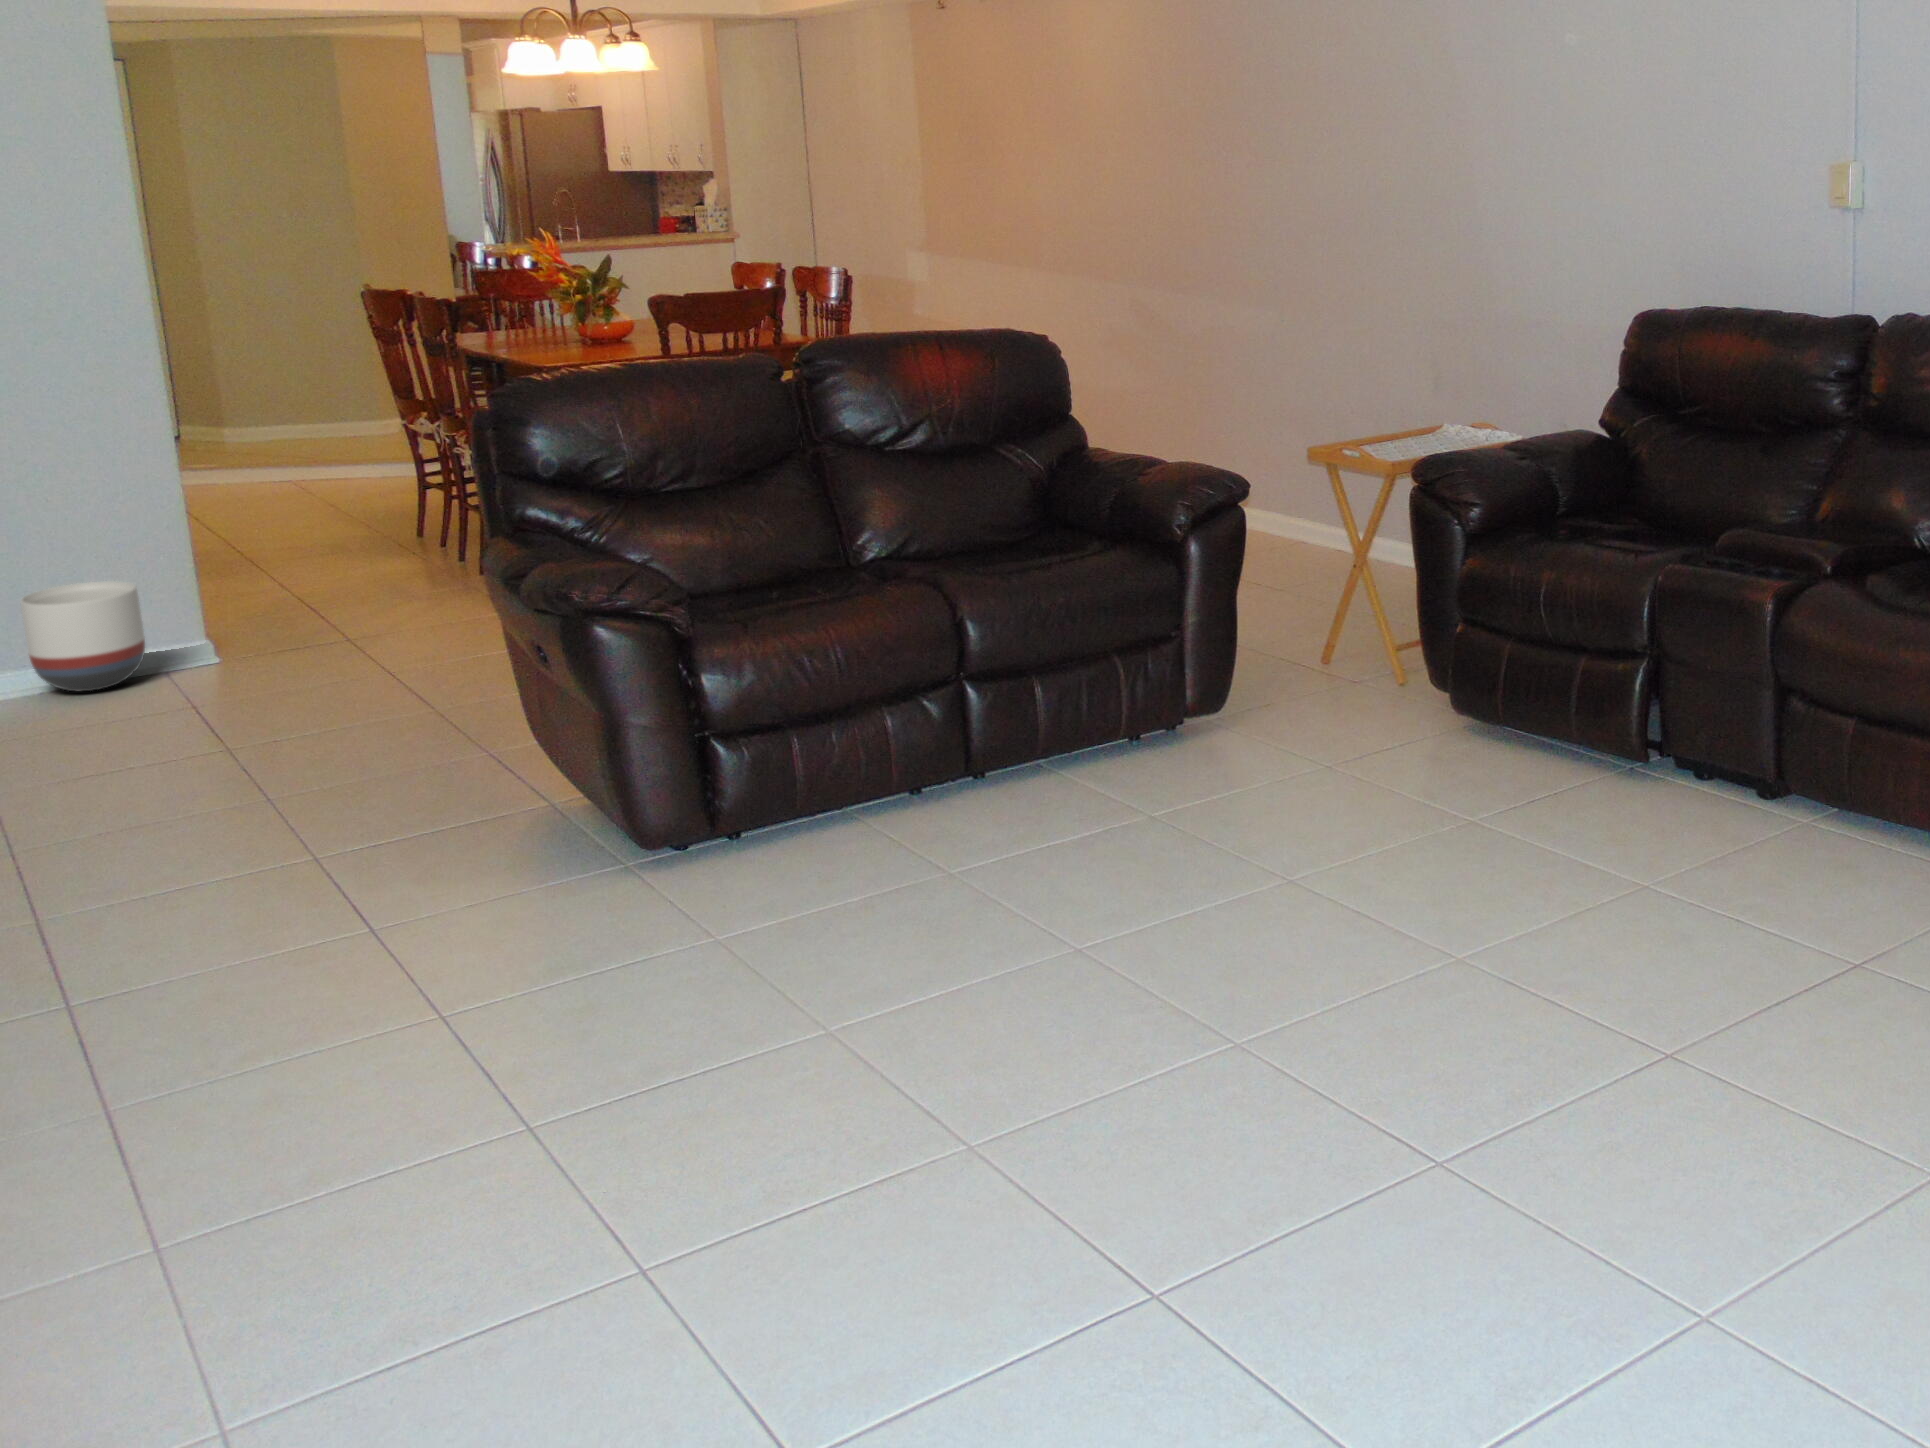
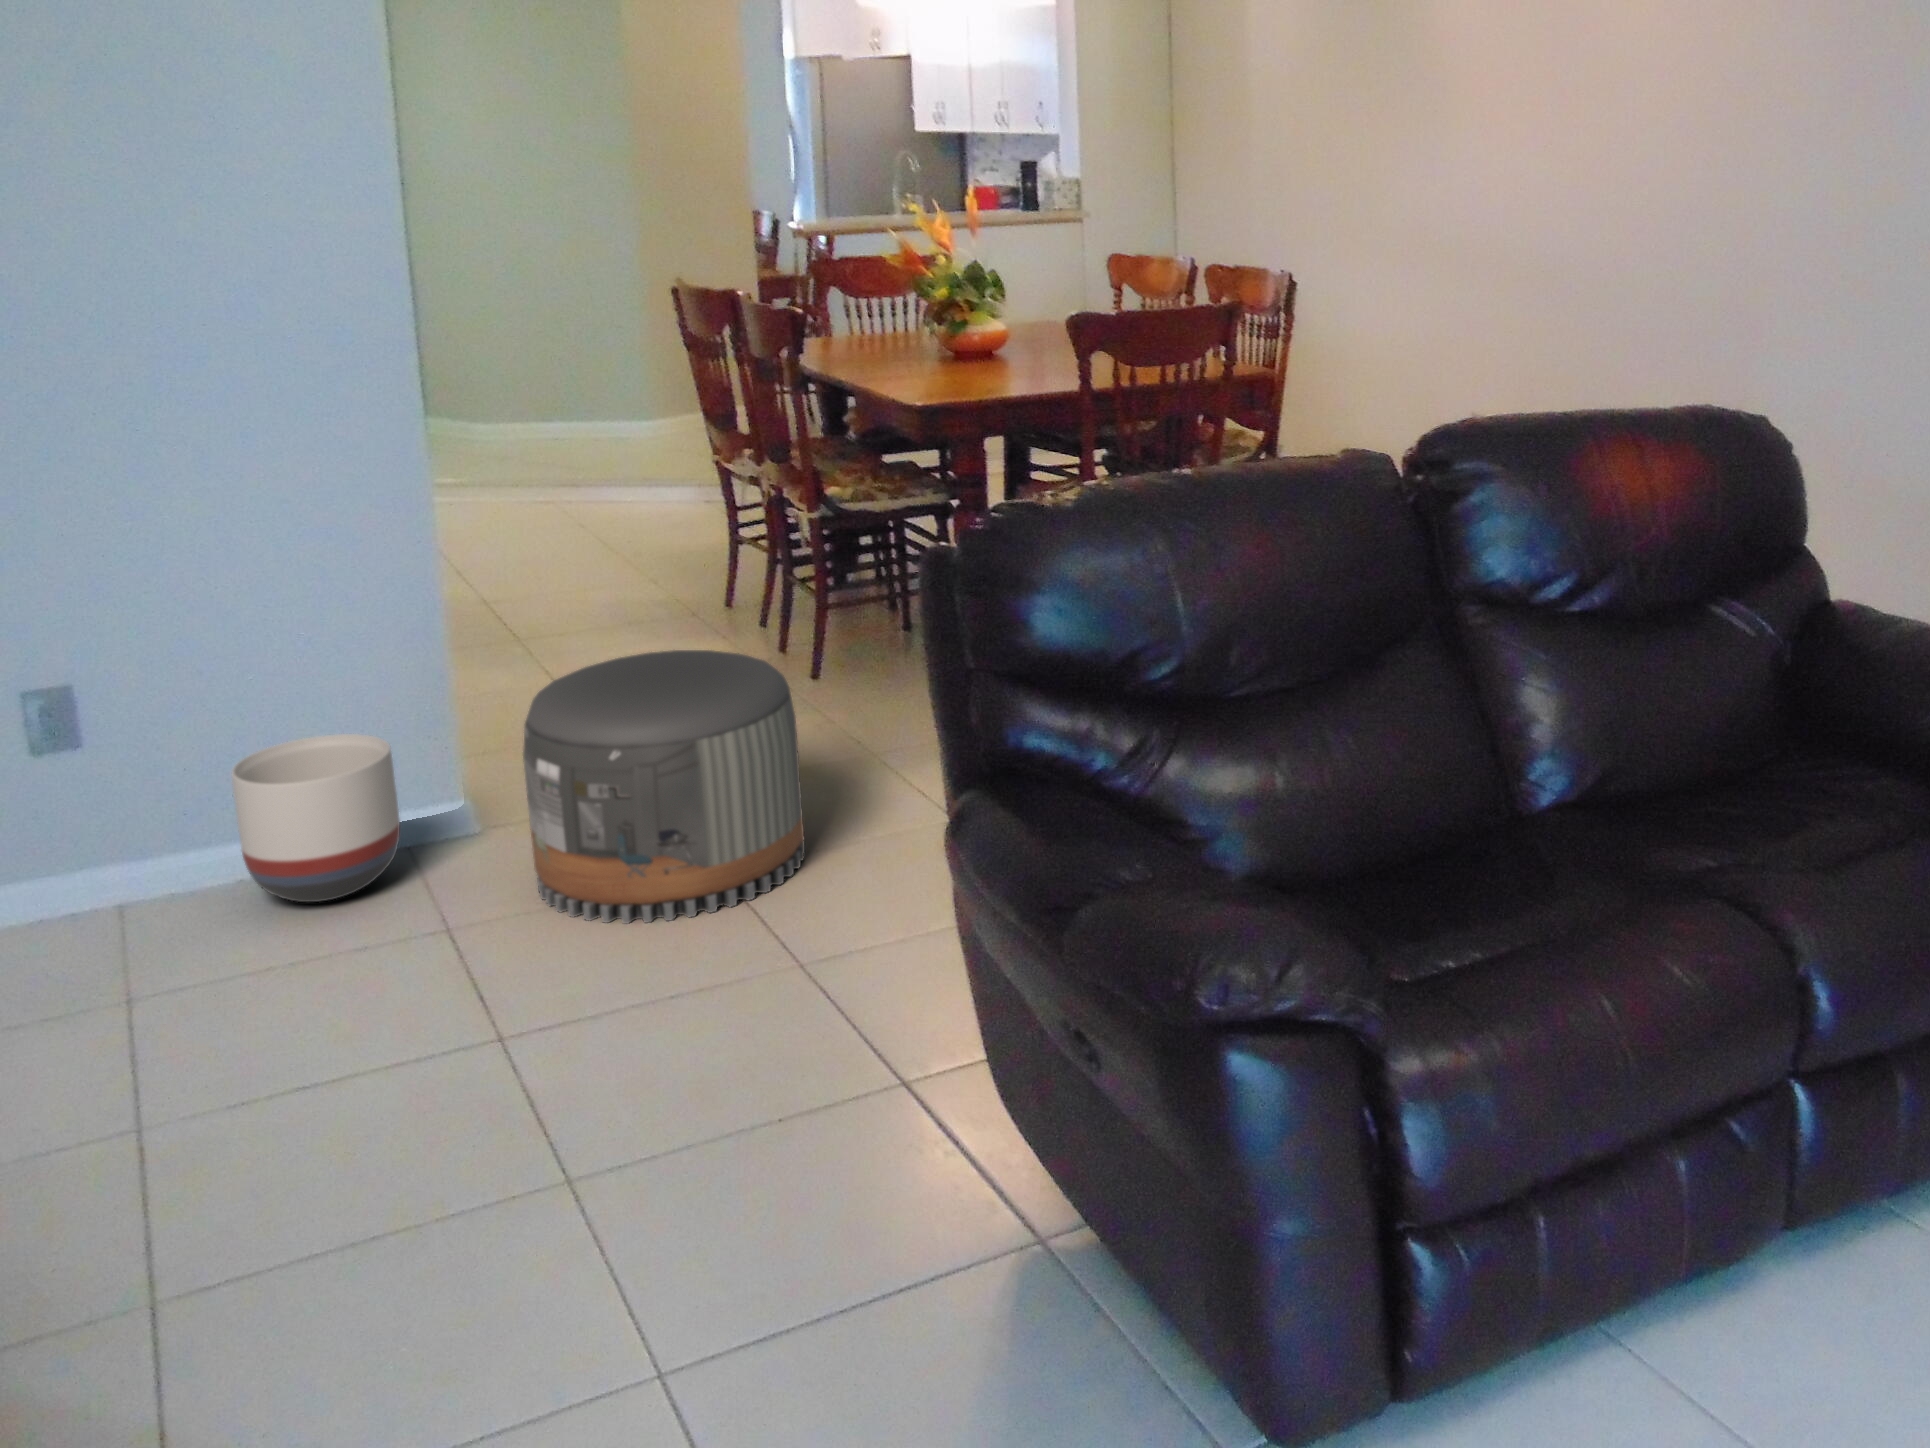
pouf: none [233,522,443,694] -> present [523,650,805,924]

